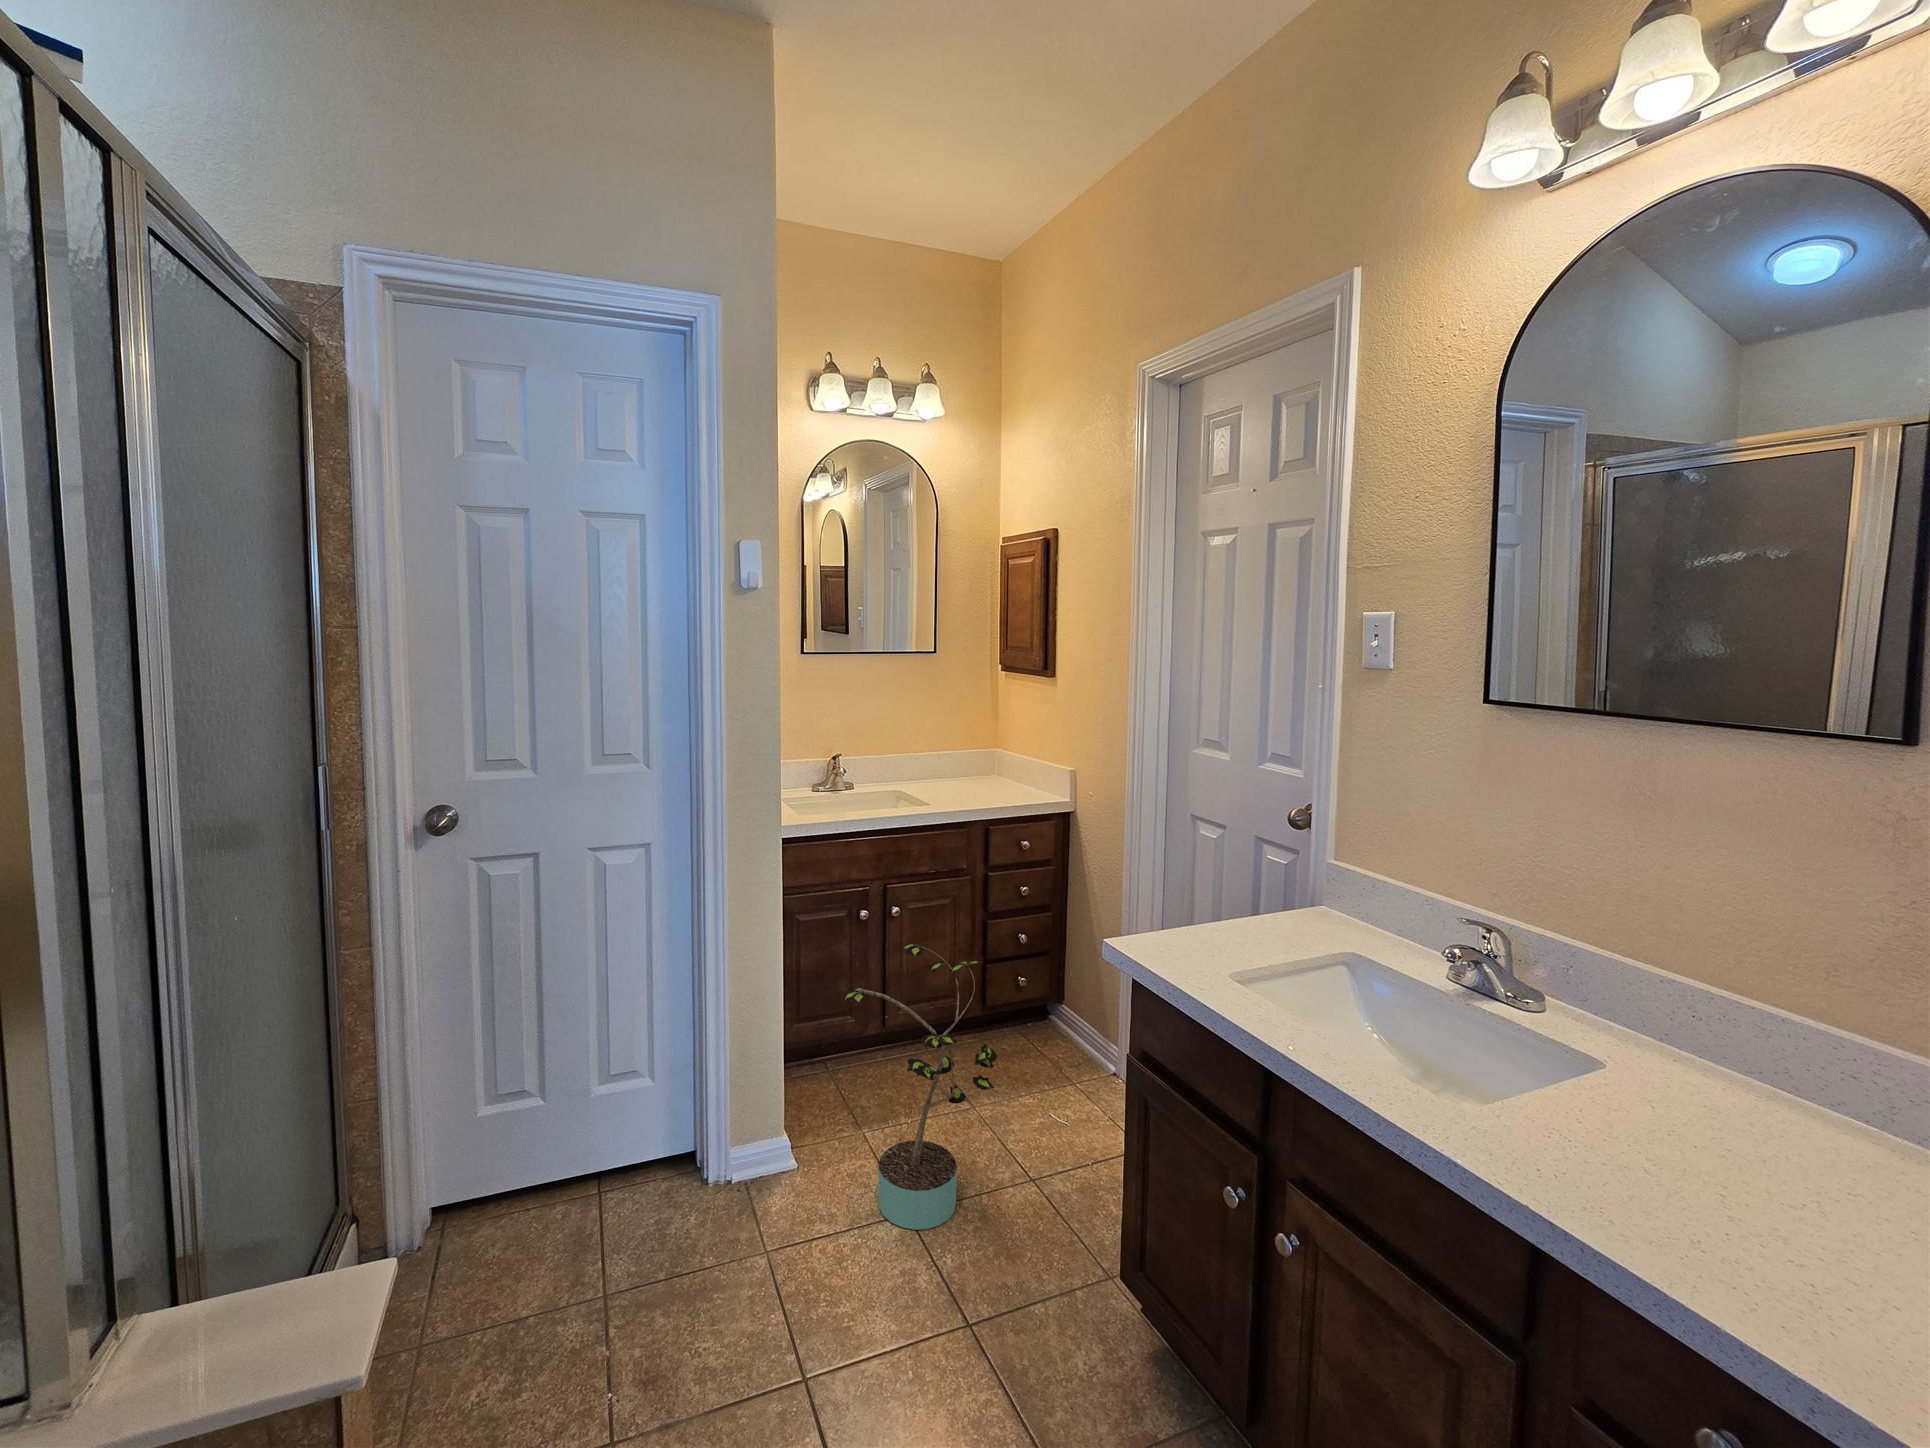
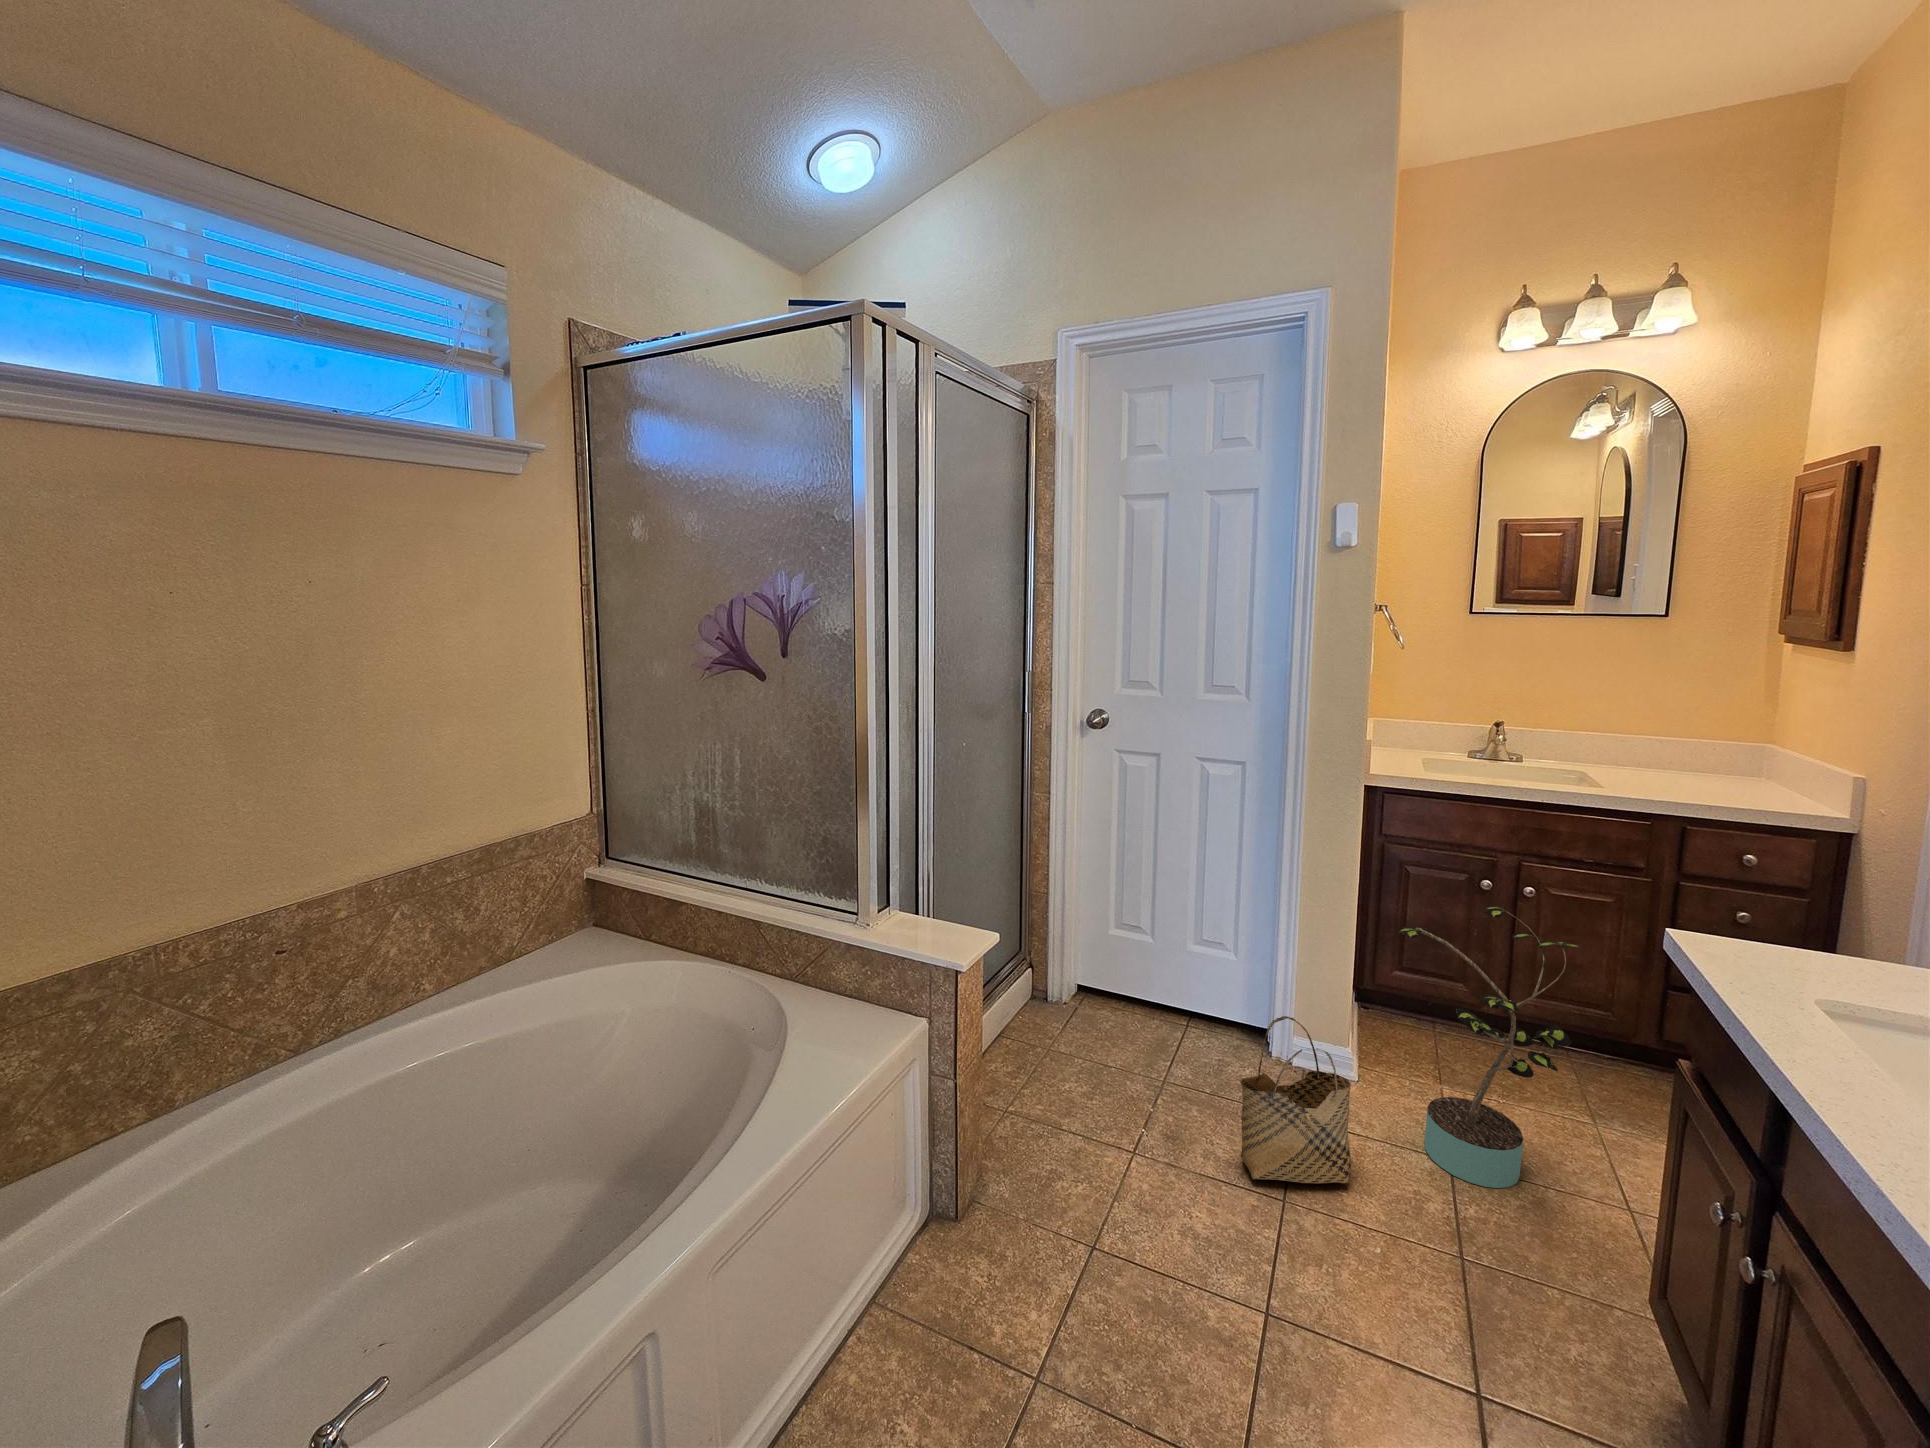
woven basket: none [737,1145,848,1371] -> present [1240,1016,1351,1183]

